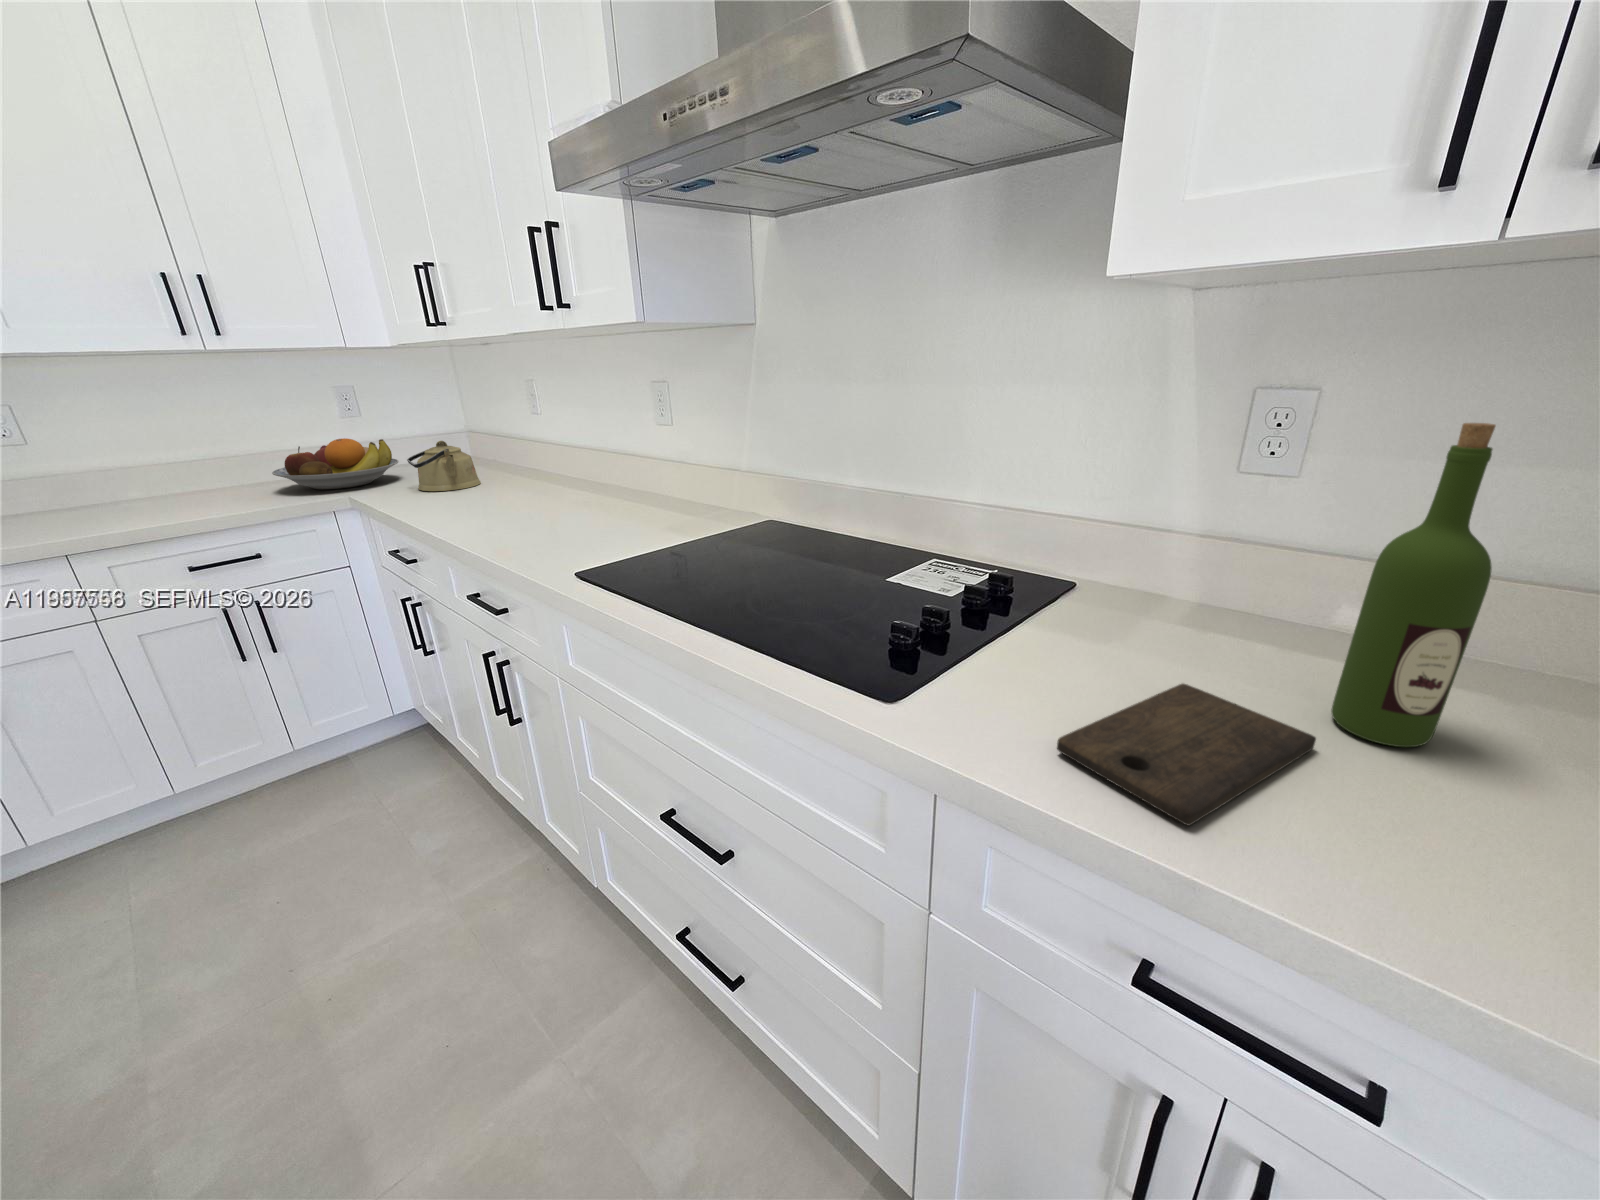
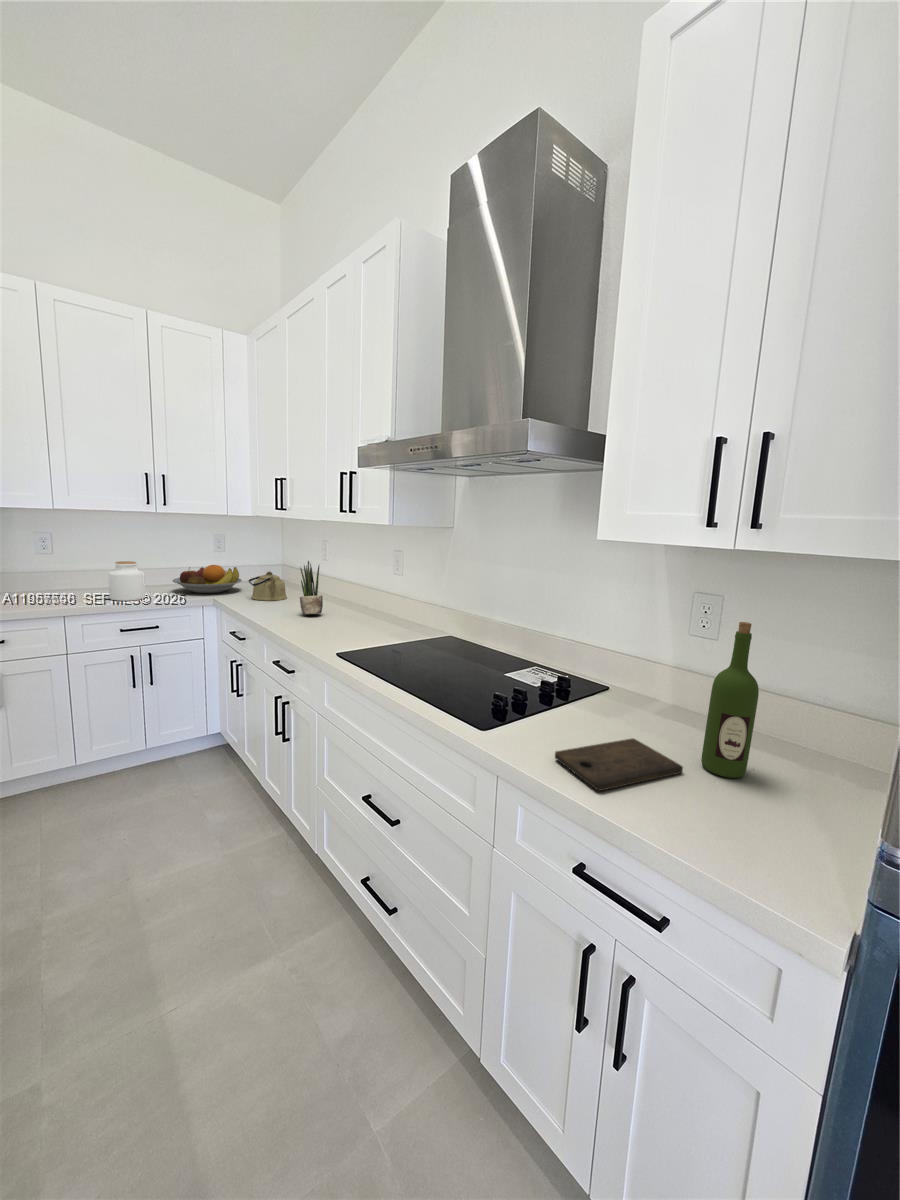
potted plant: none [488,411,541,507] -> present [300,561,323,614]
jar: none [139,445,224,517] -> present [108,561,145,601]

